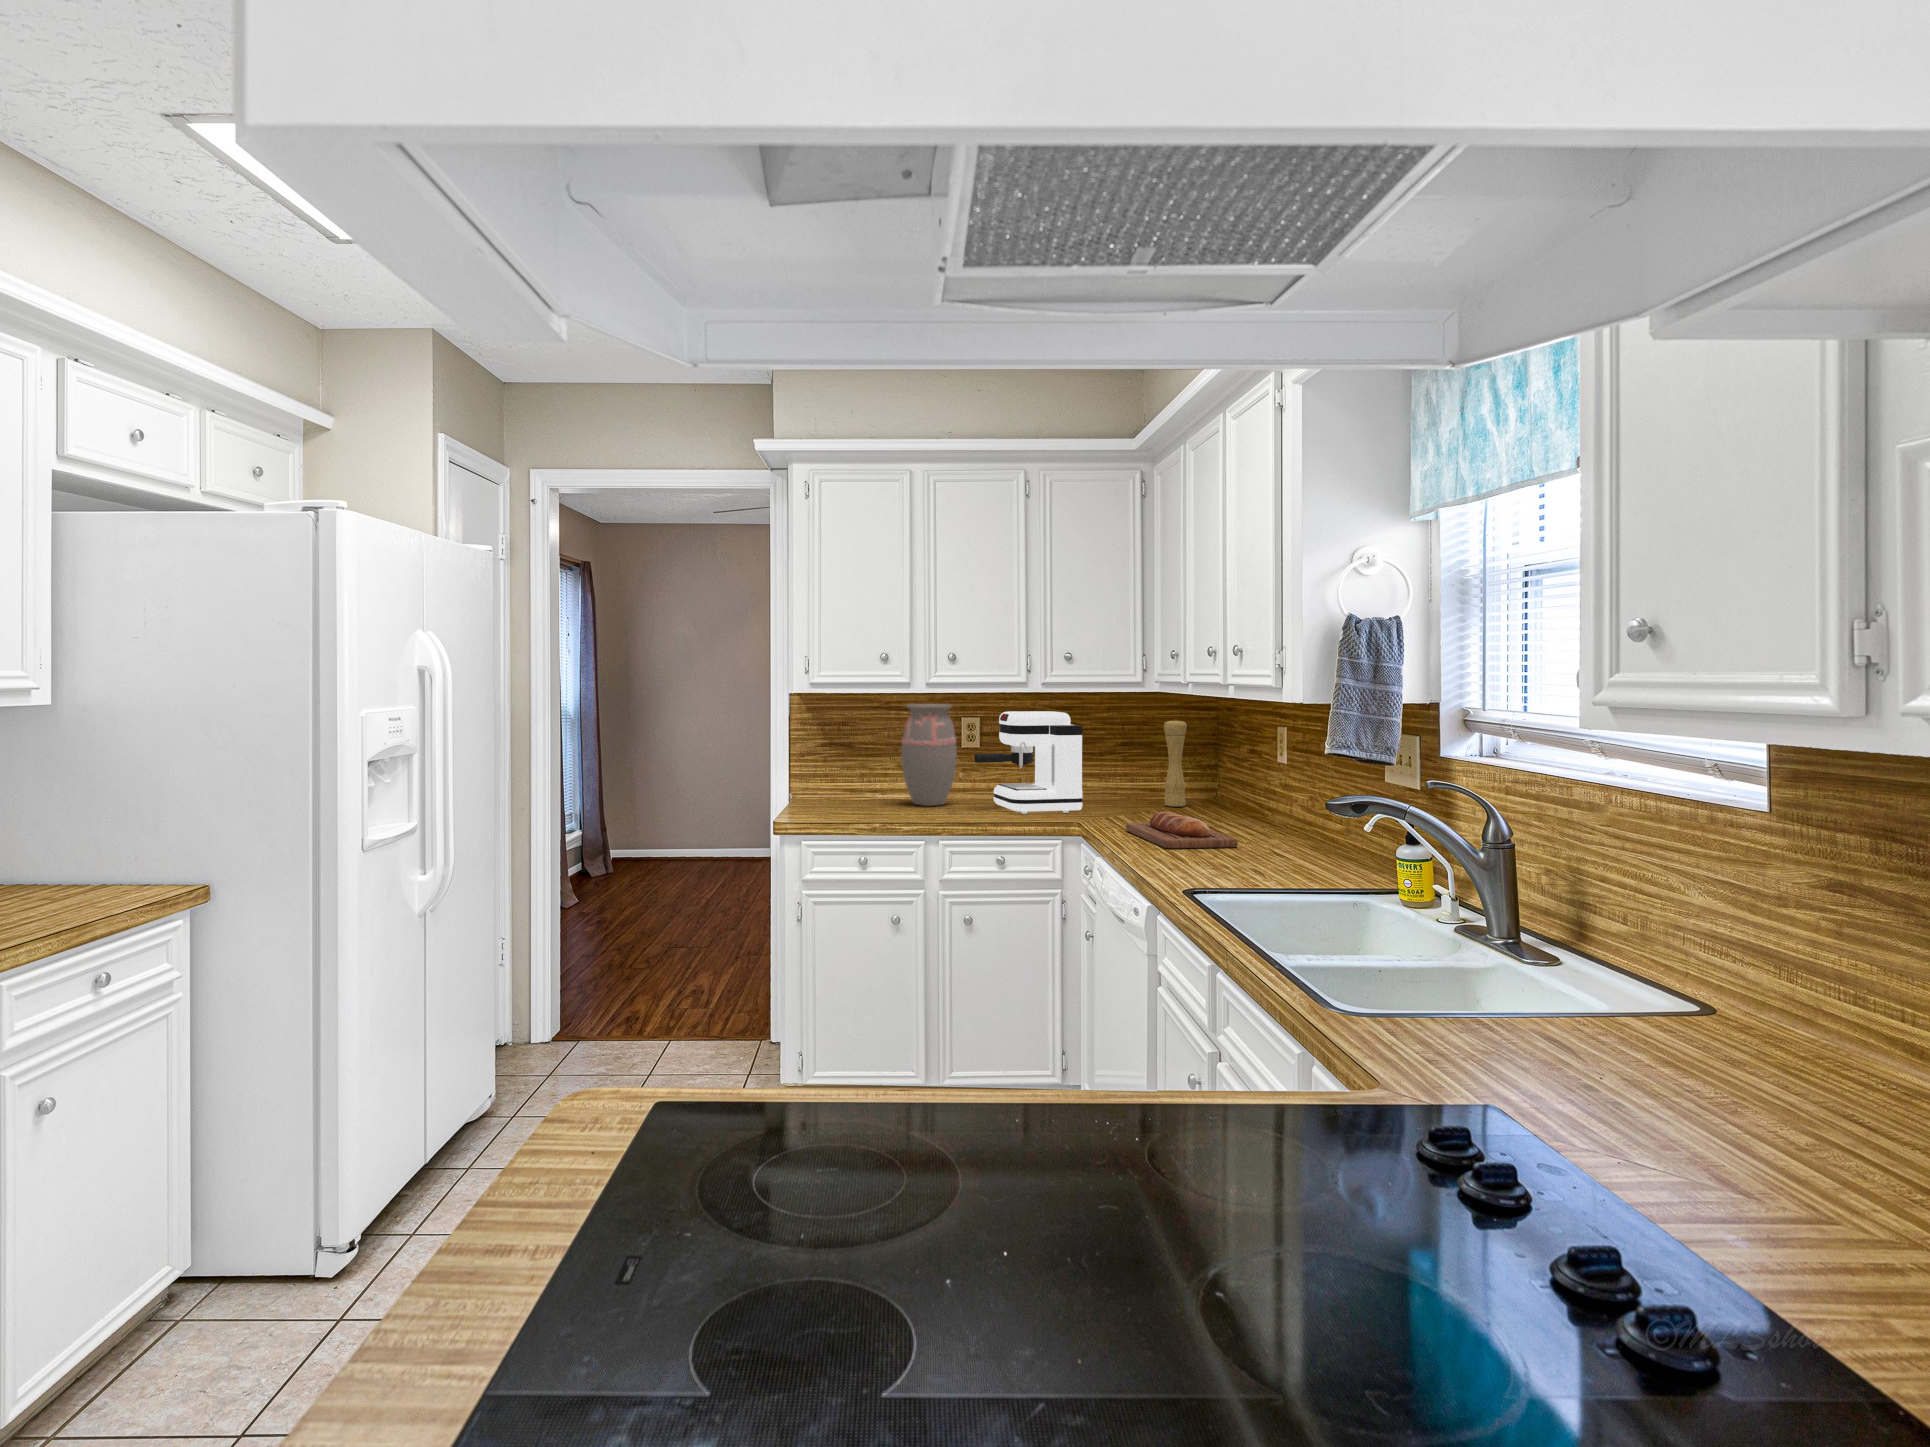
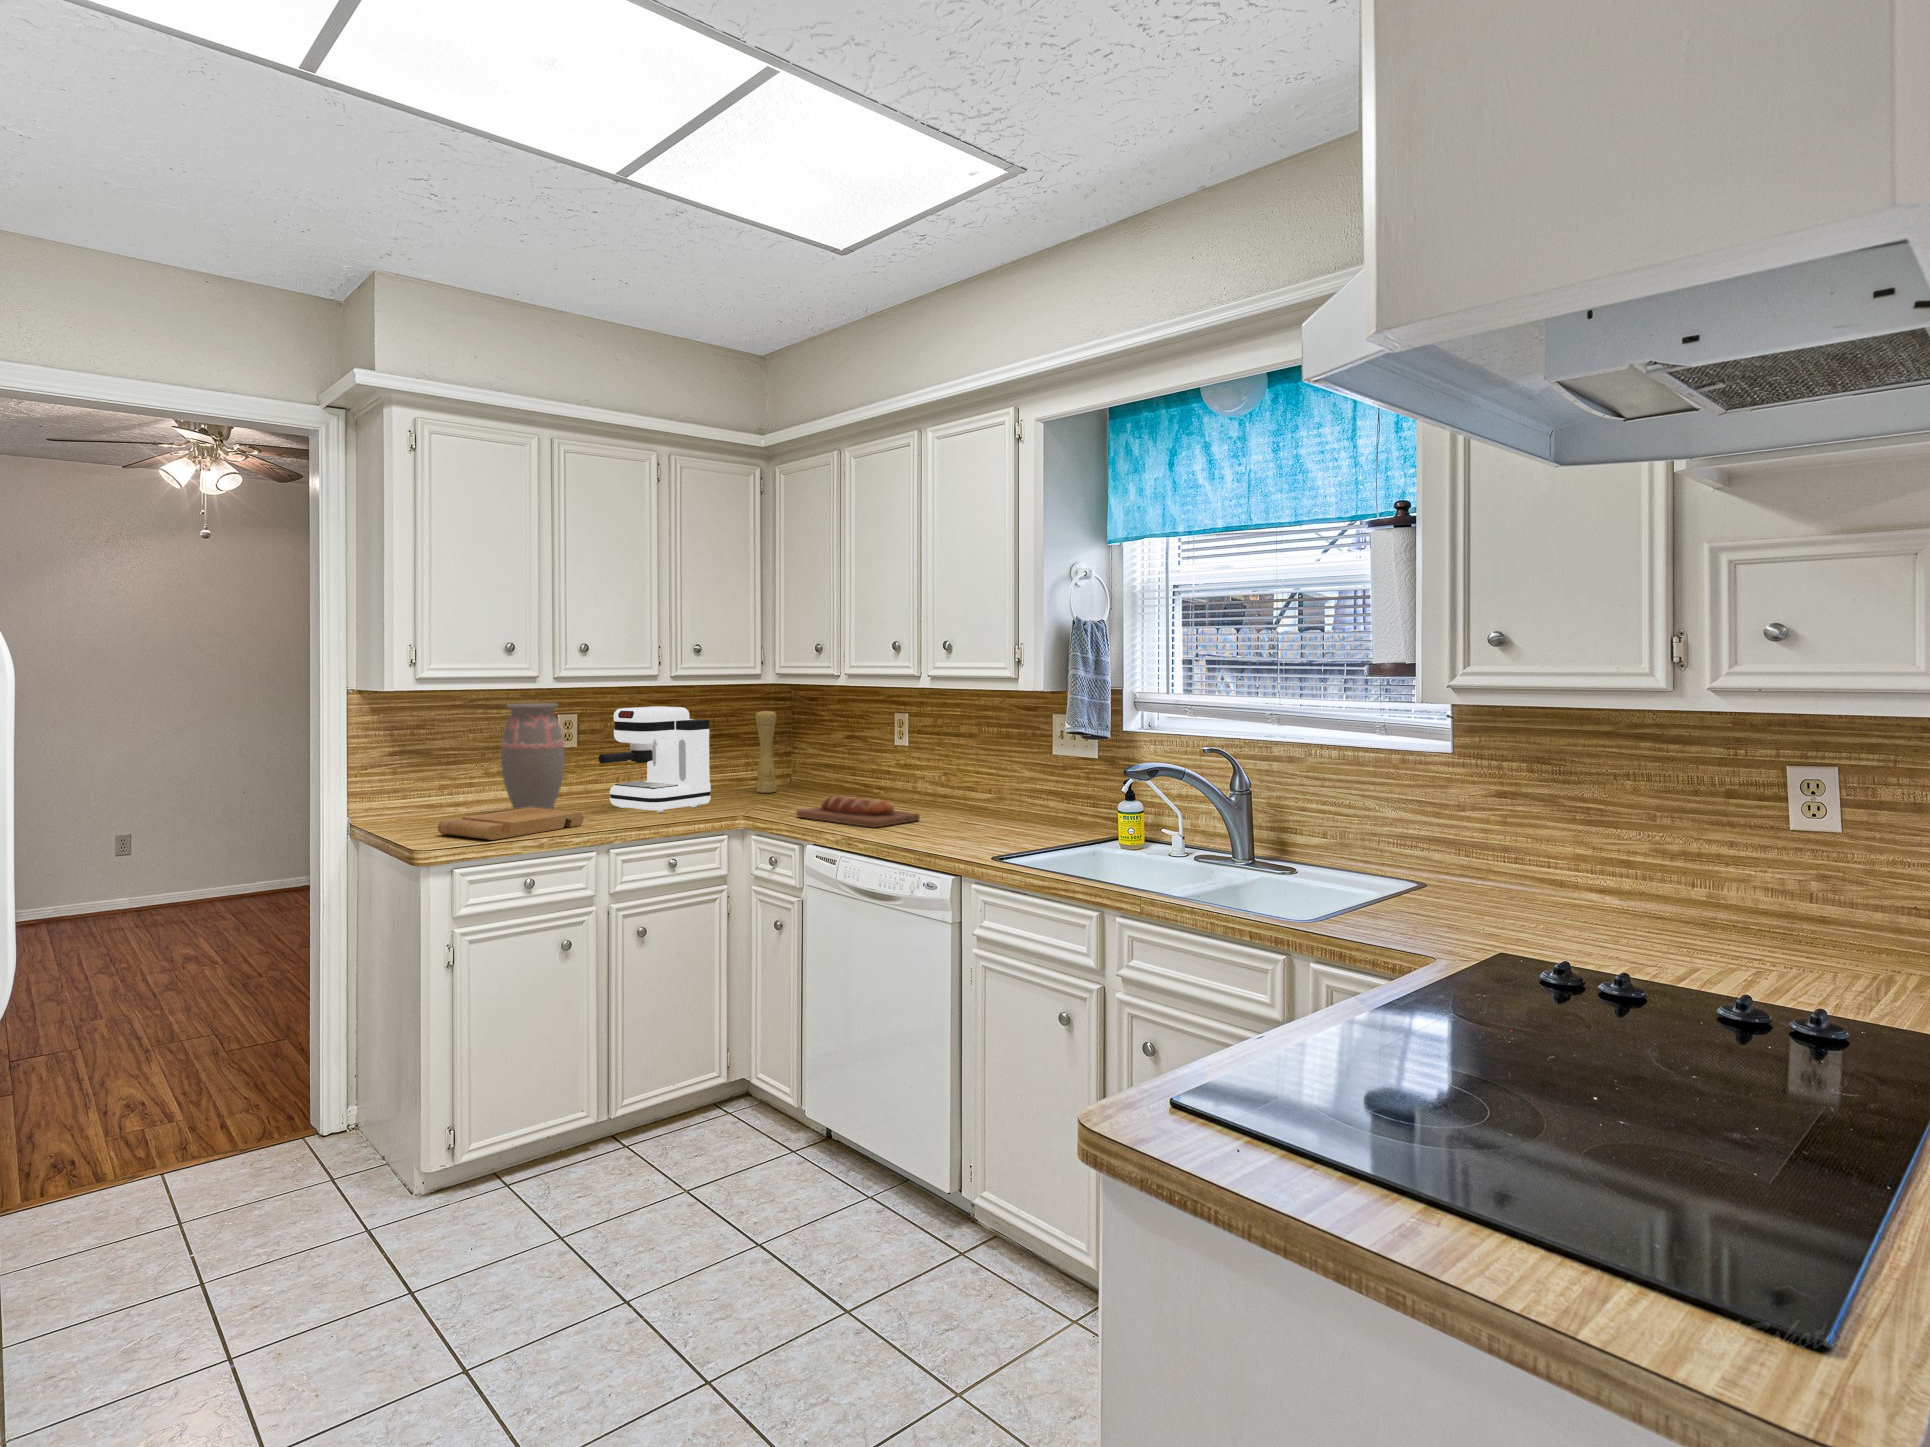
cutting board: none [811,798,933,822] -> present [438,807,584,840]

